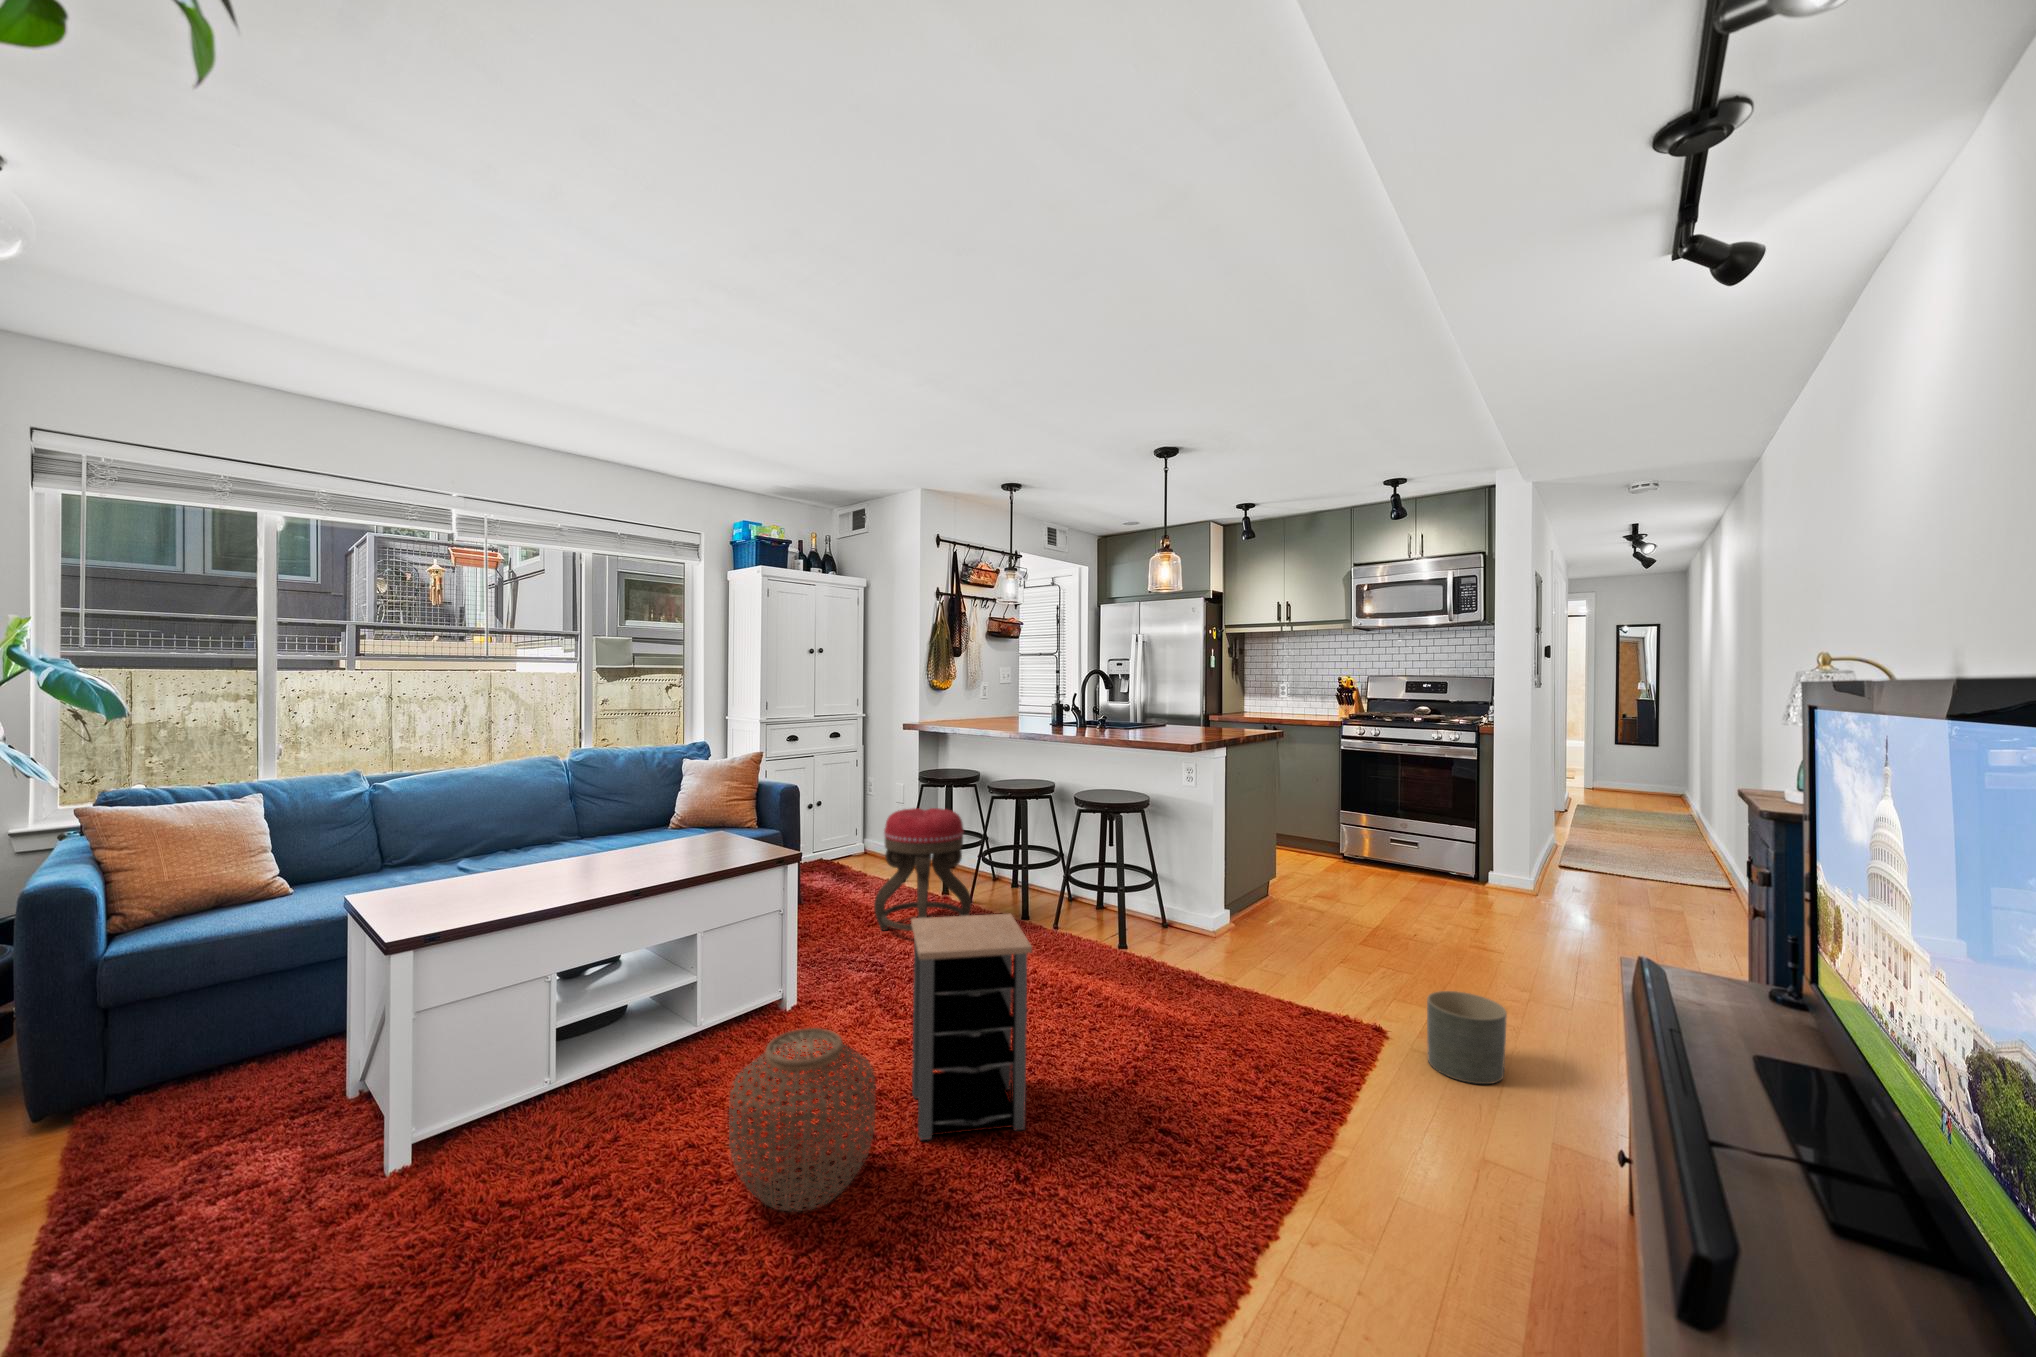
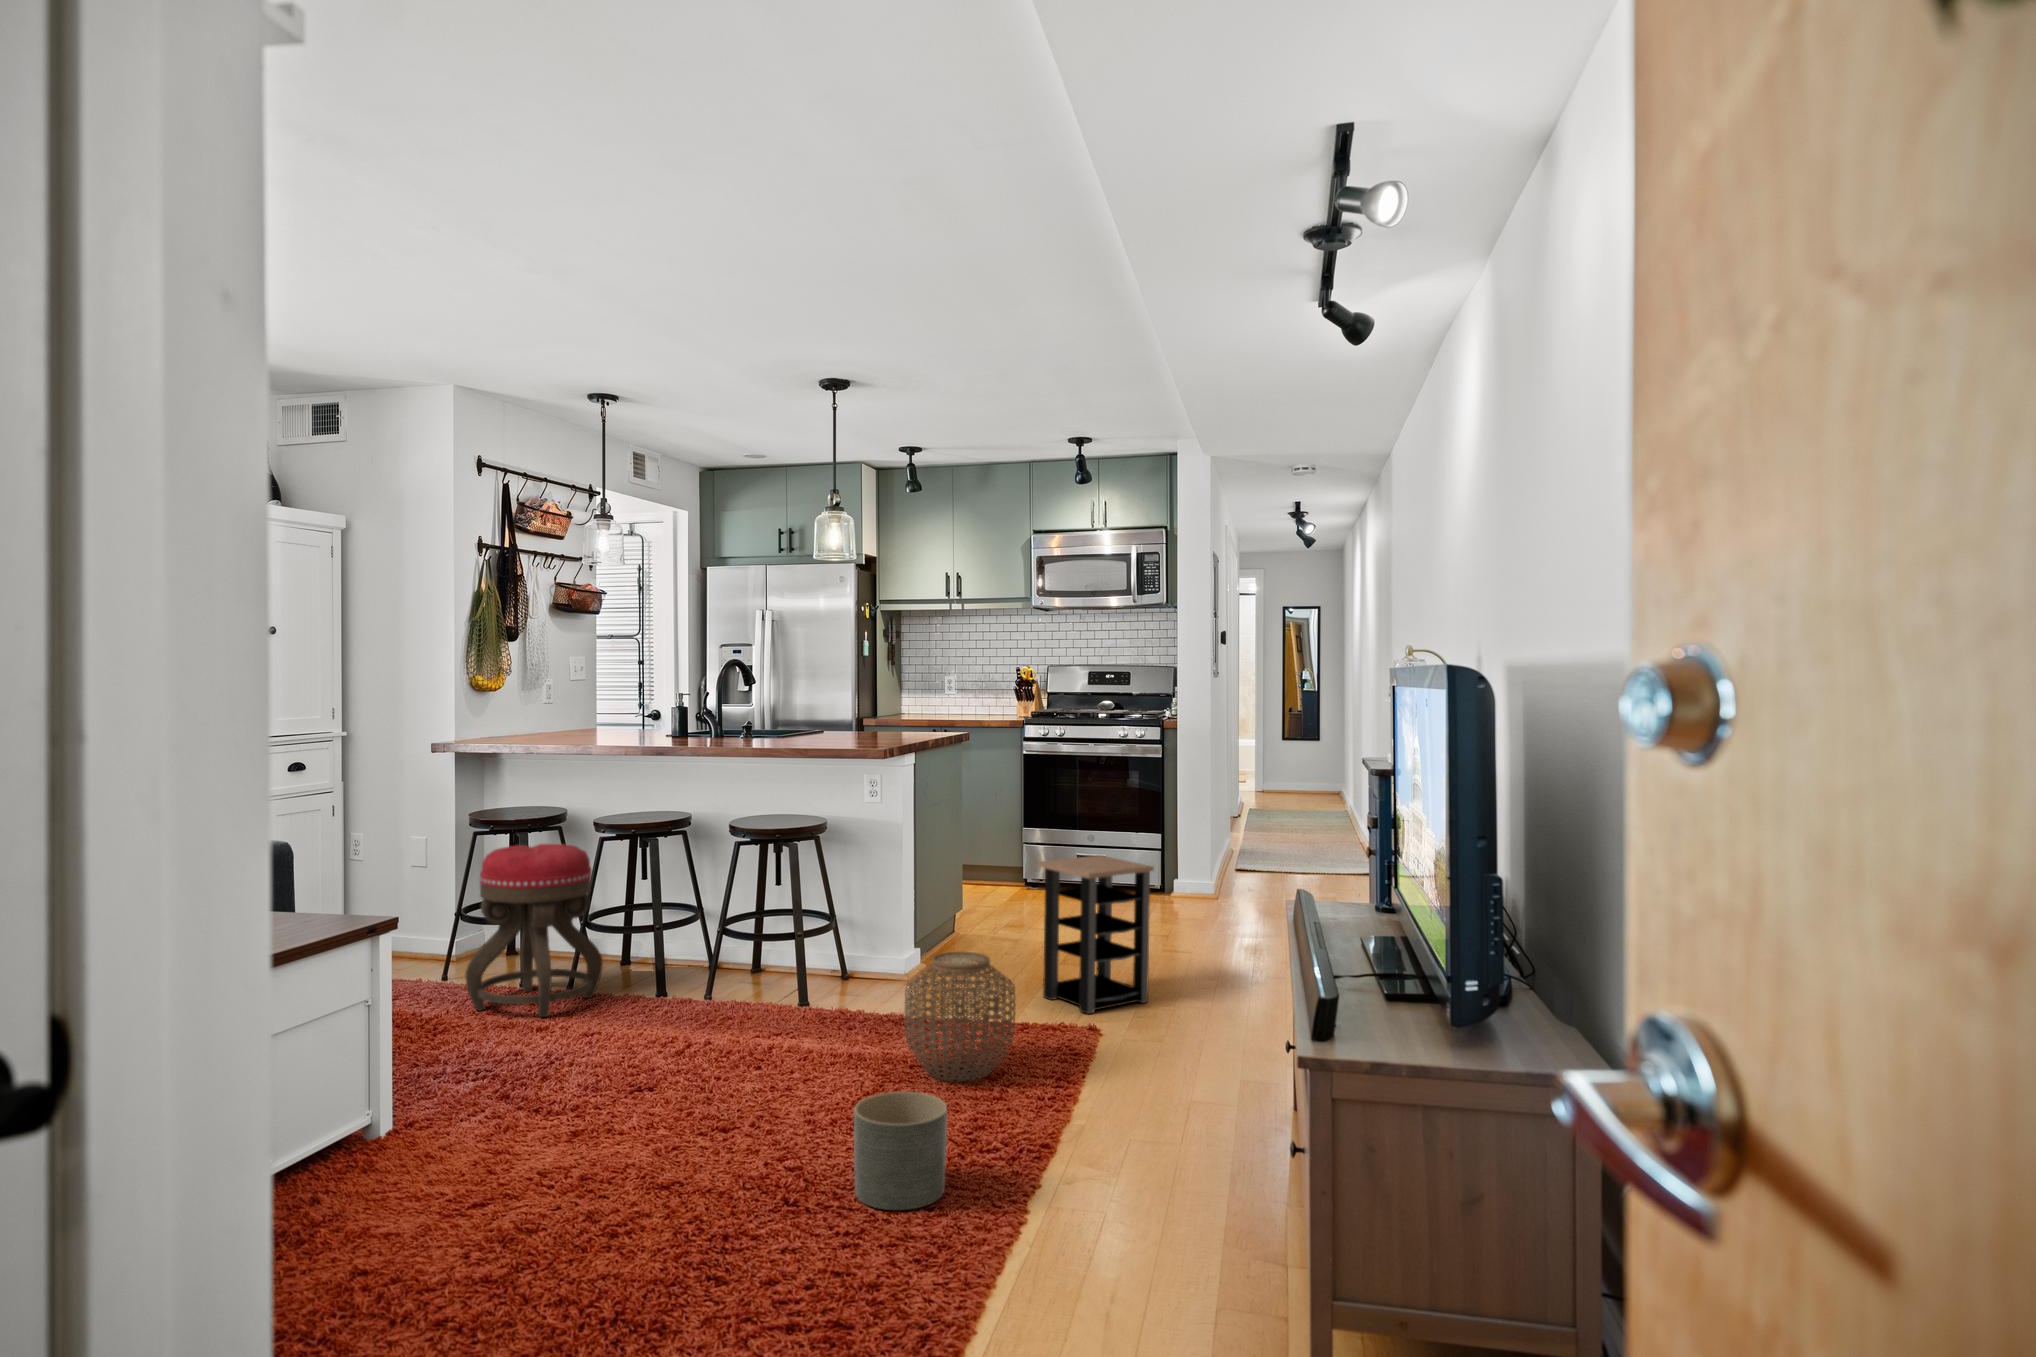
side table: present [911,914,1032,1140] -> present [1038,855,1154,1014]
planter: present [1427,991,1507,1084] -> present [854,1092,947,1210]
woven basket: present [729,1028,875,1211] -> present [904,952,1016,1082]

